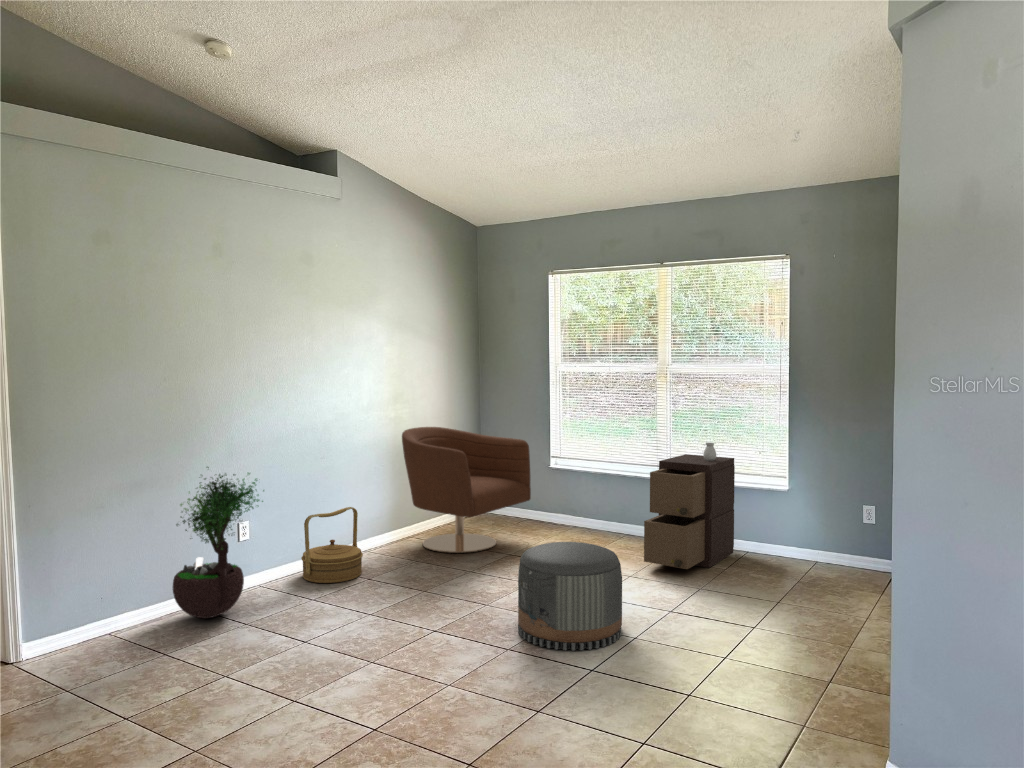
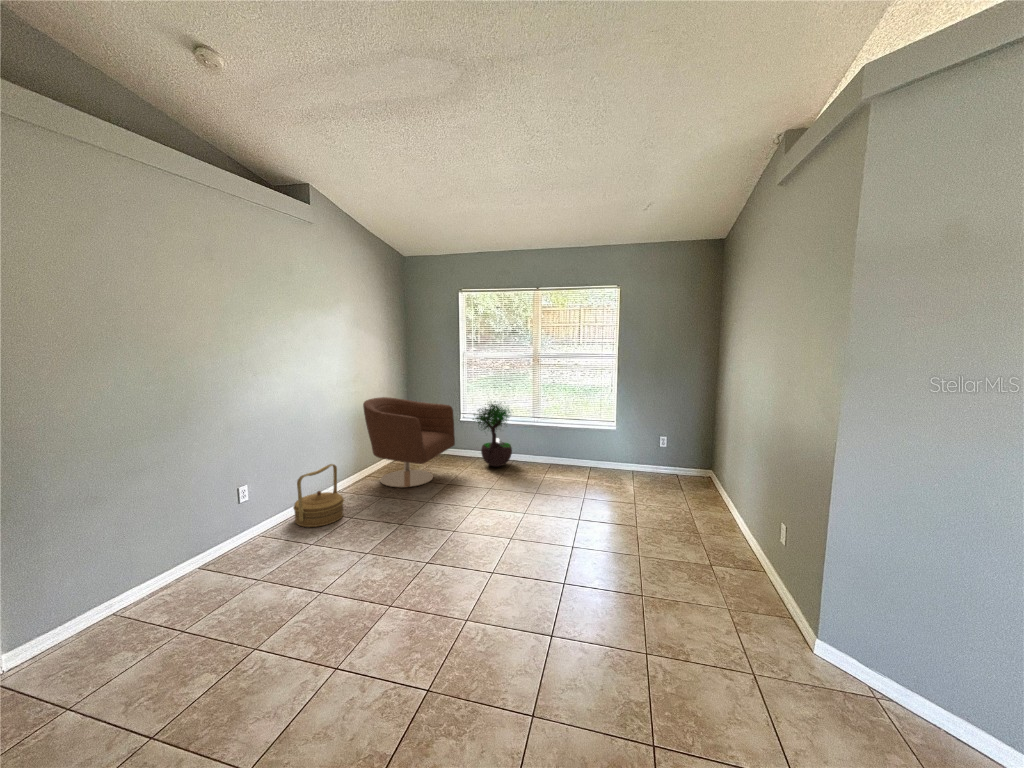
storage cabinet: present [644,443,735,569] -> none [540,405,585,488]
potted tree: present [173,467,264,618] -> present [473,403,512,467]
pouf: present [518,542,622,651] -> none [486,485,560,568]

